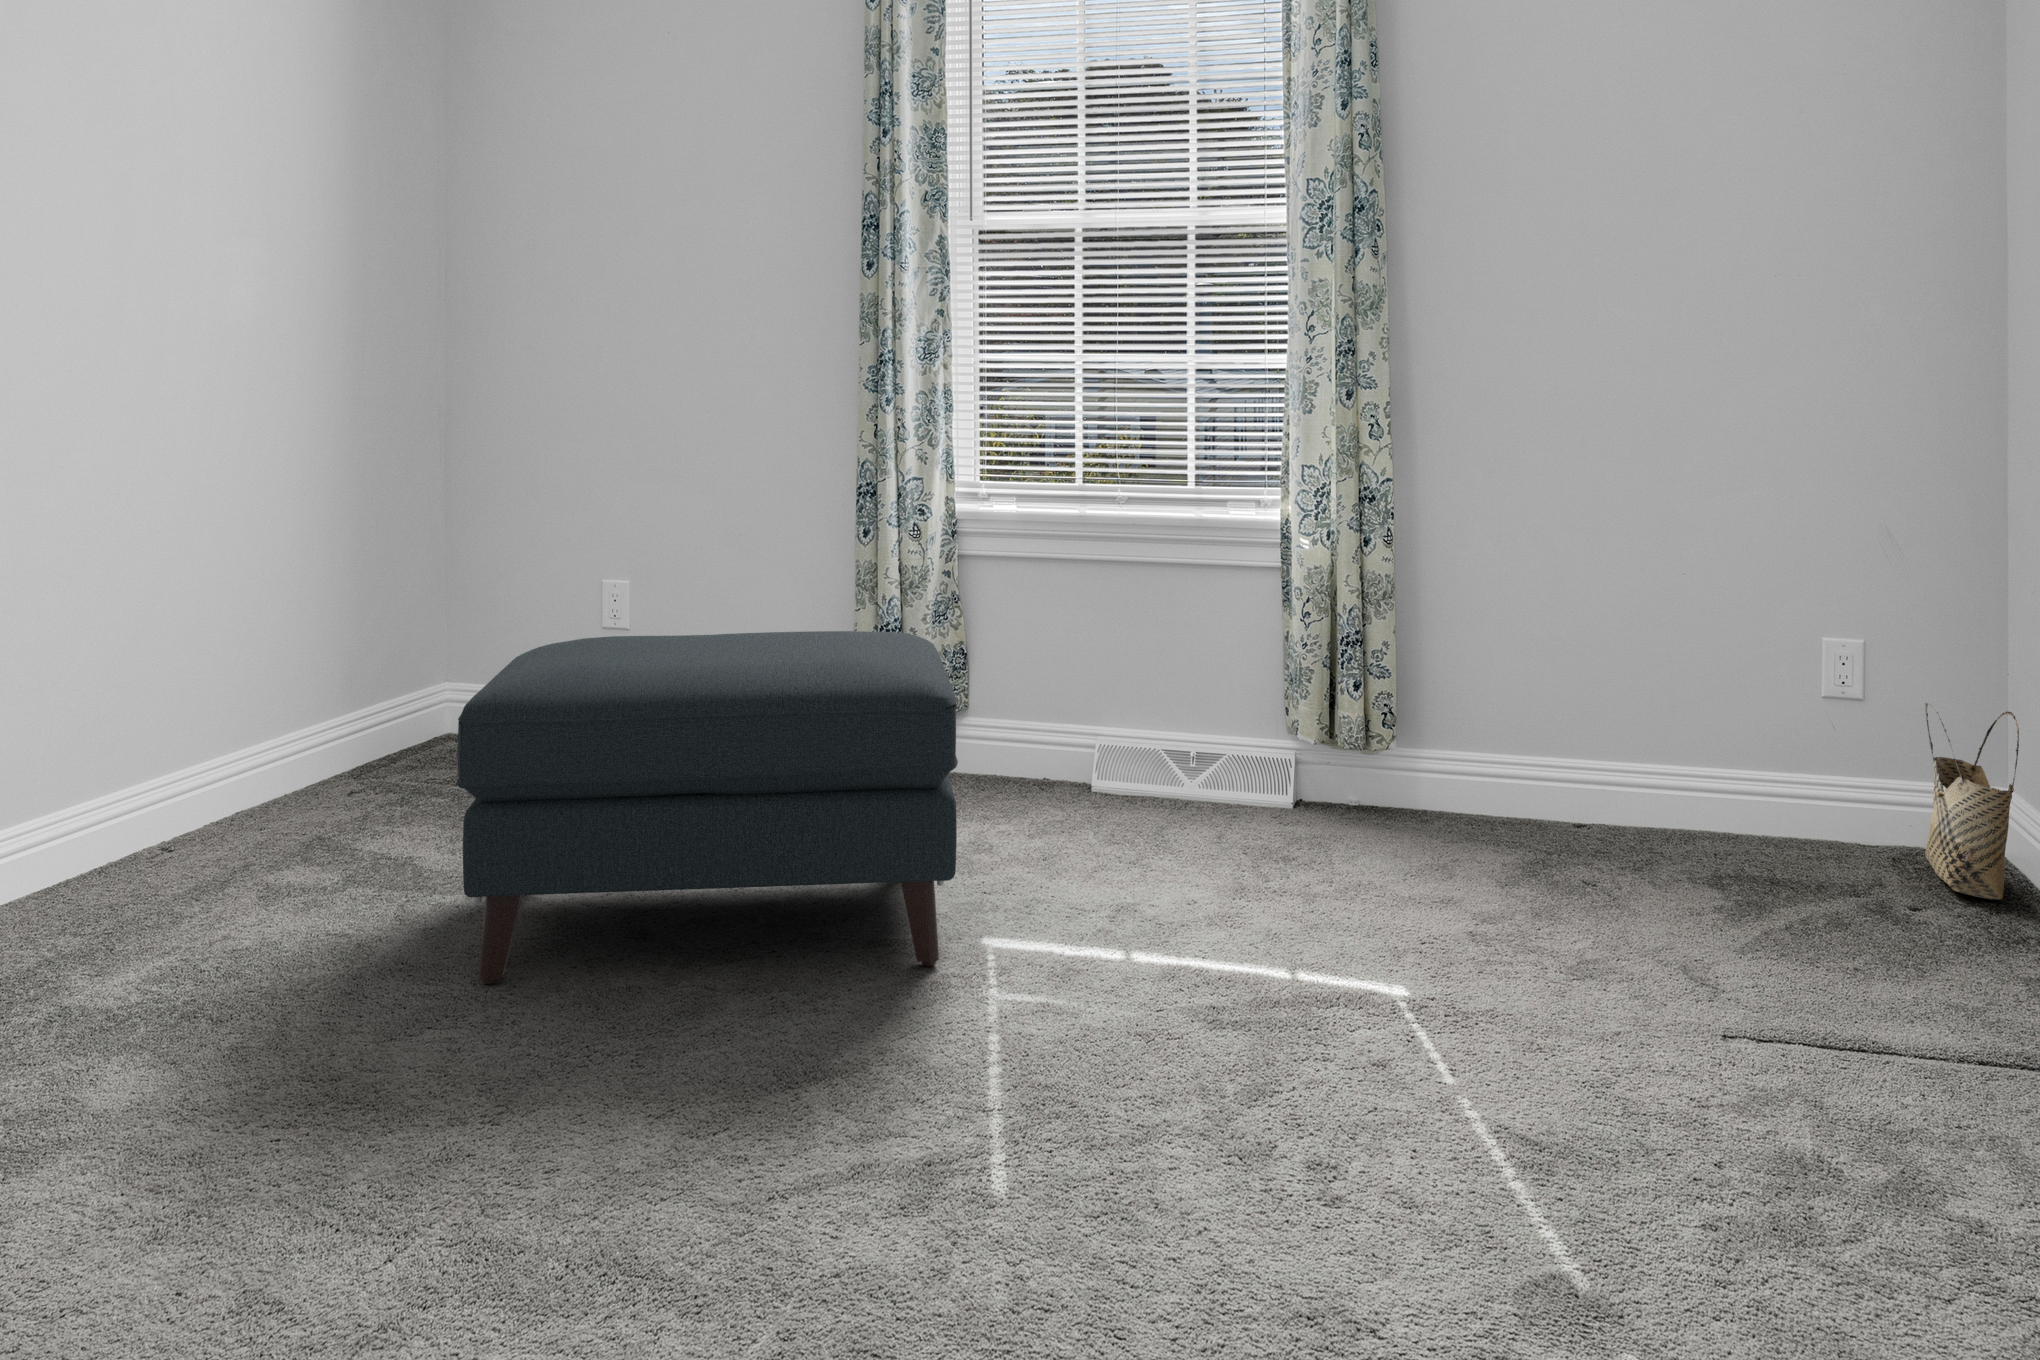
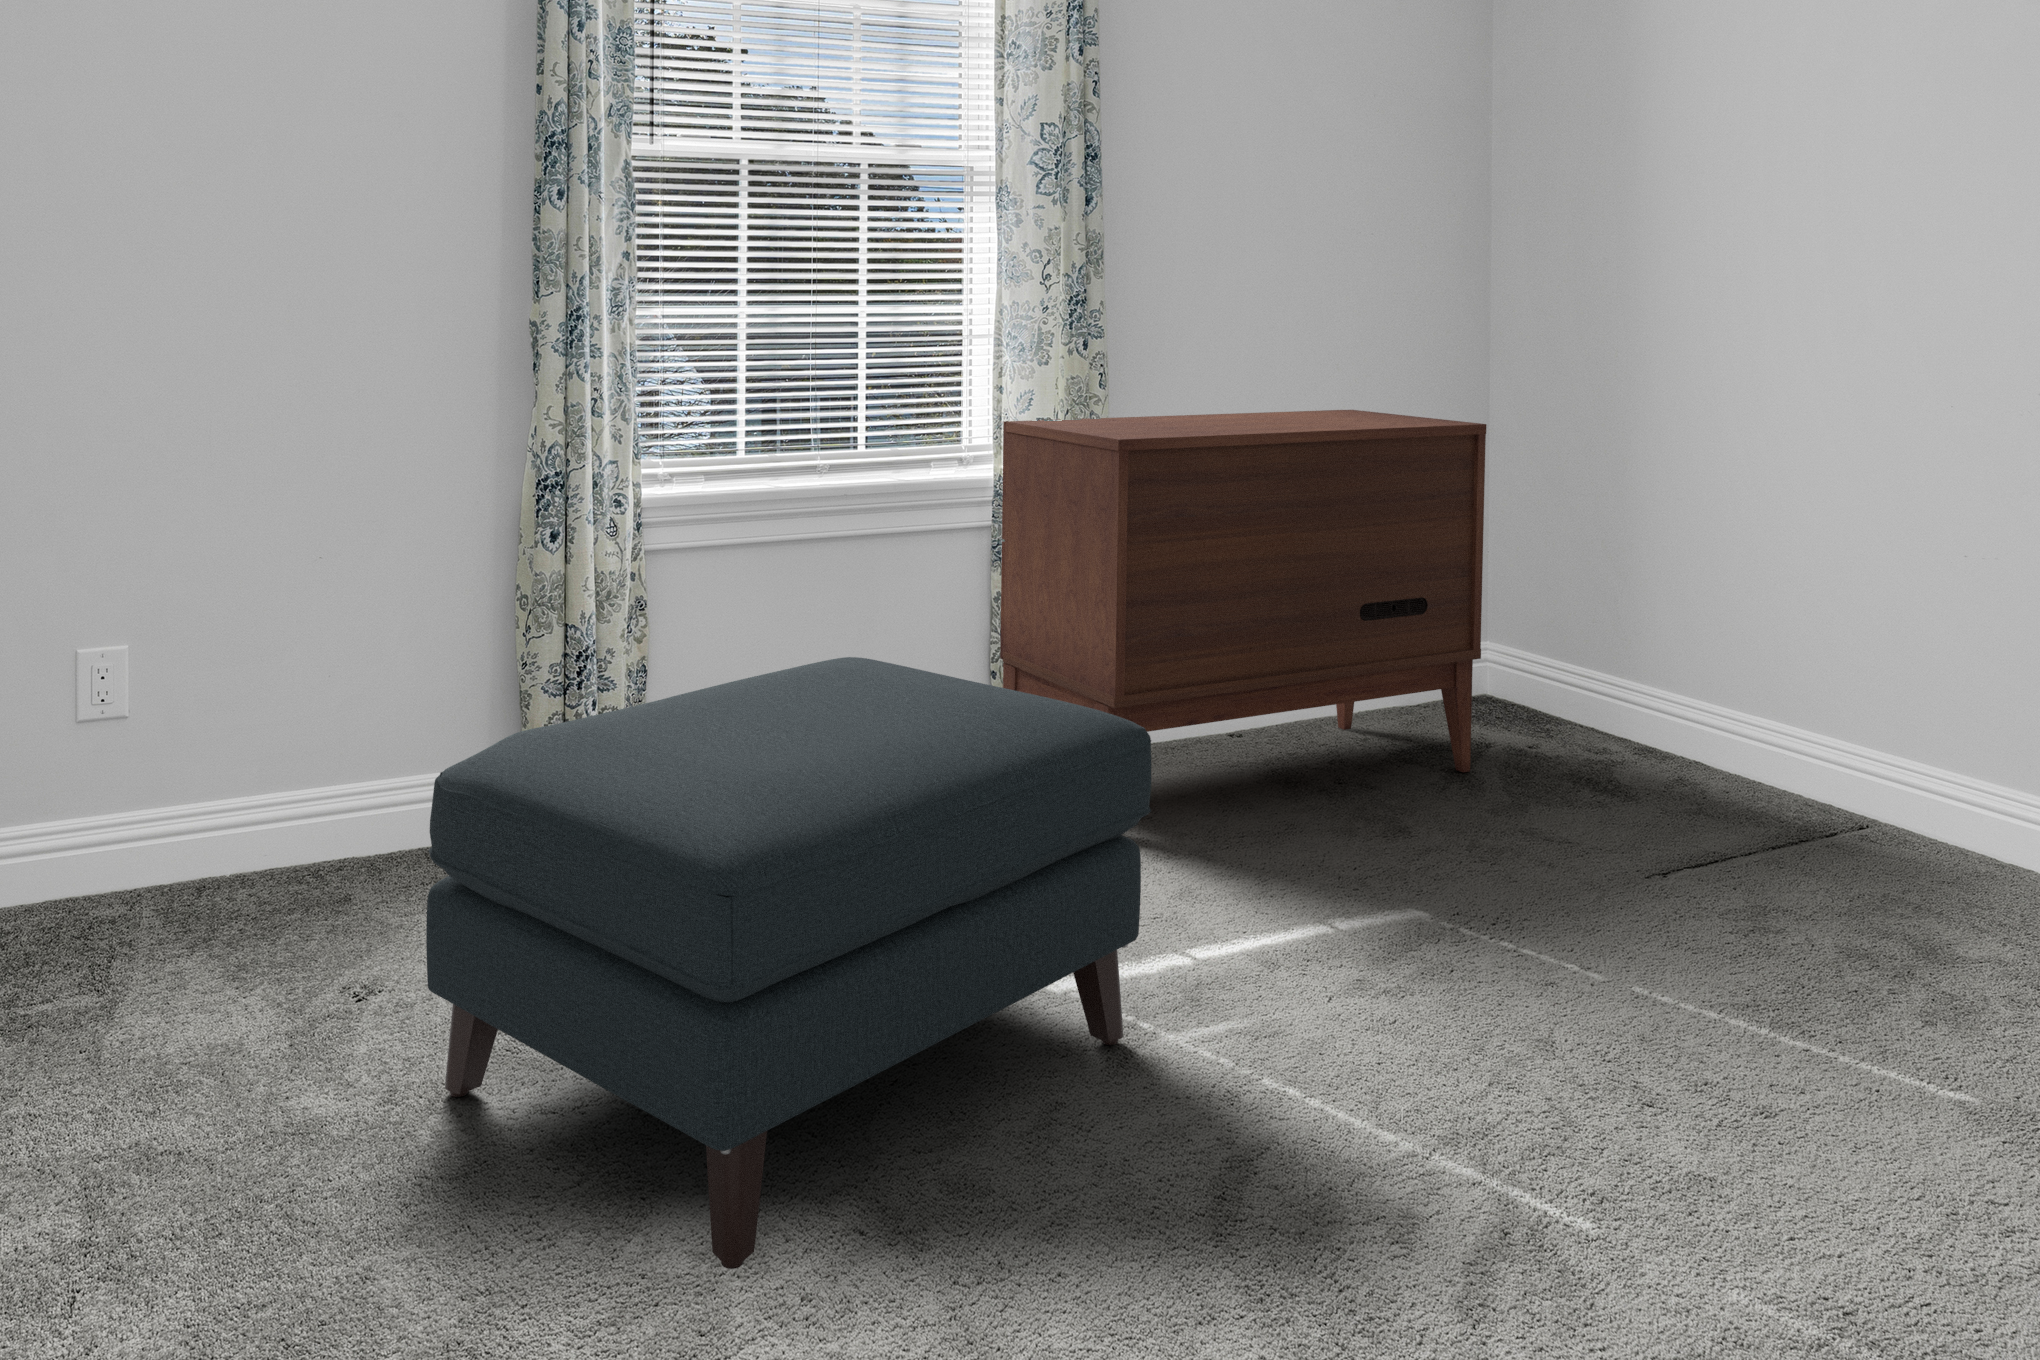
dresser: none [1257,462,1781,897] -> present [1000,410,1486,772]
woven basket: present [1925,703,2019,900] -> none [1479,592,1580,741]

